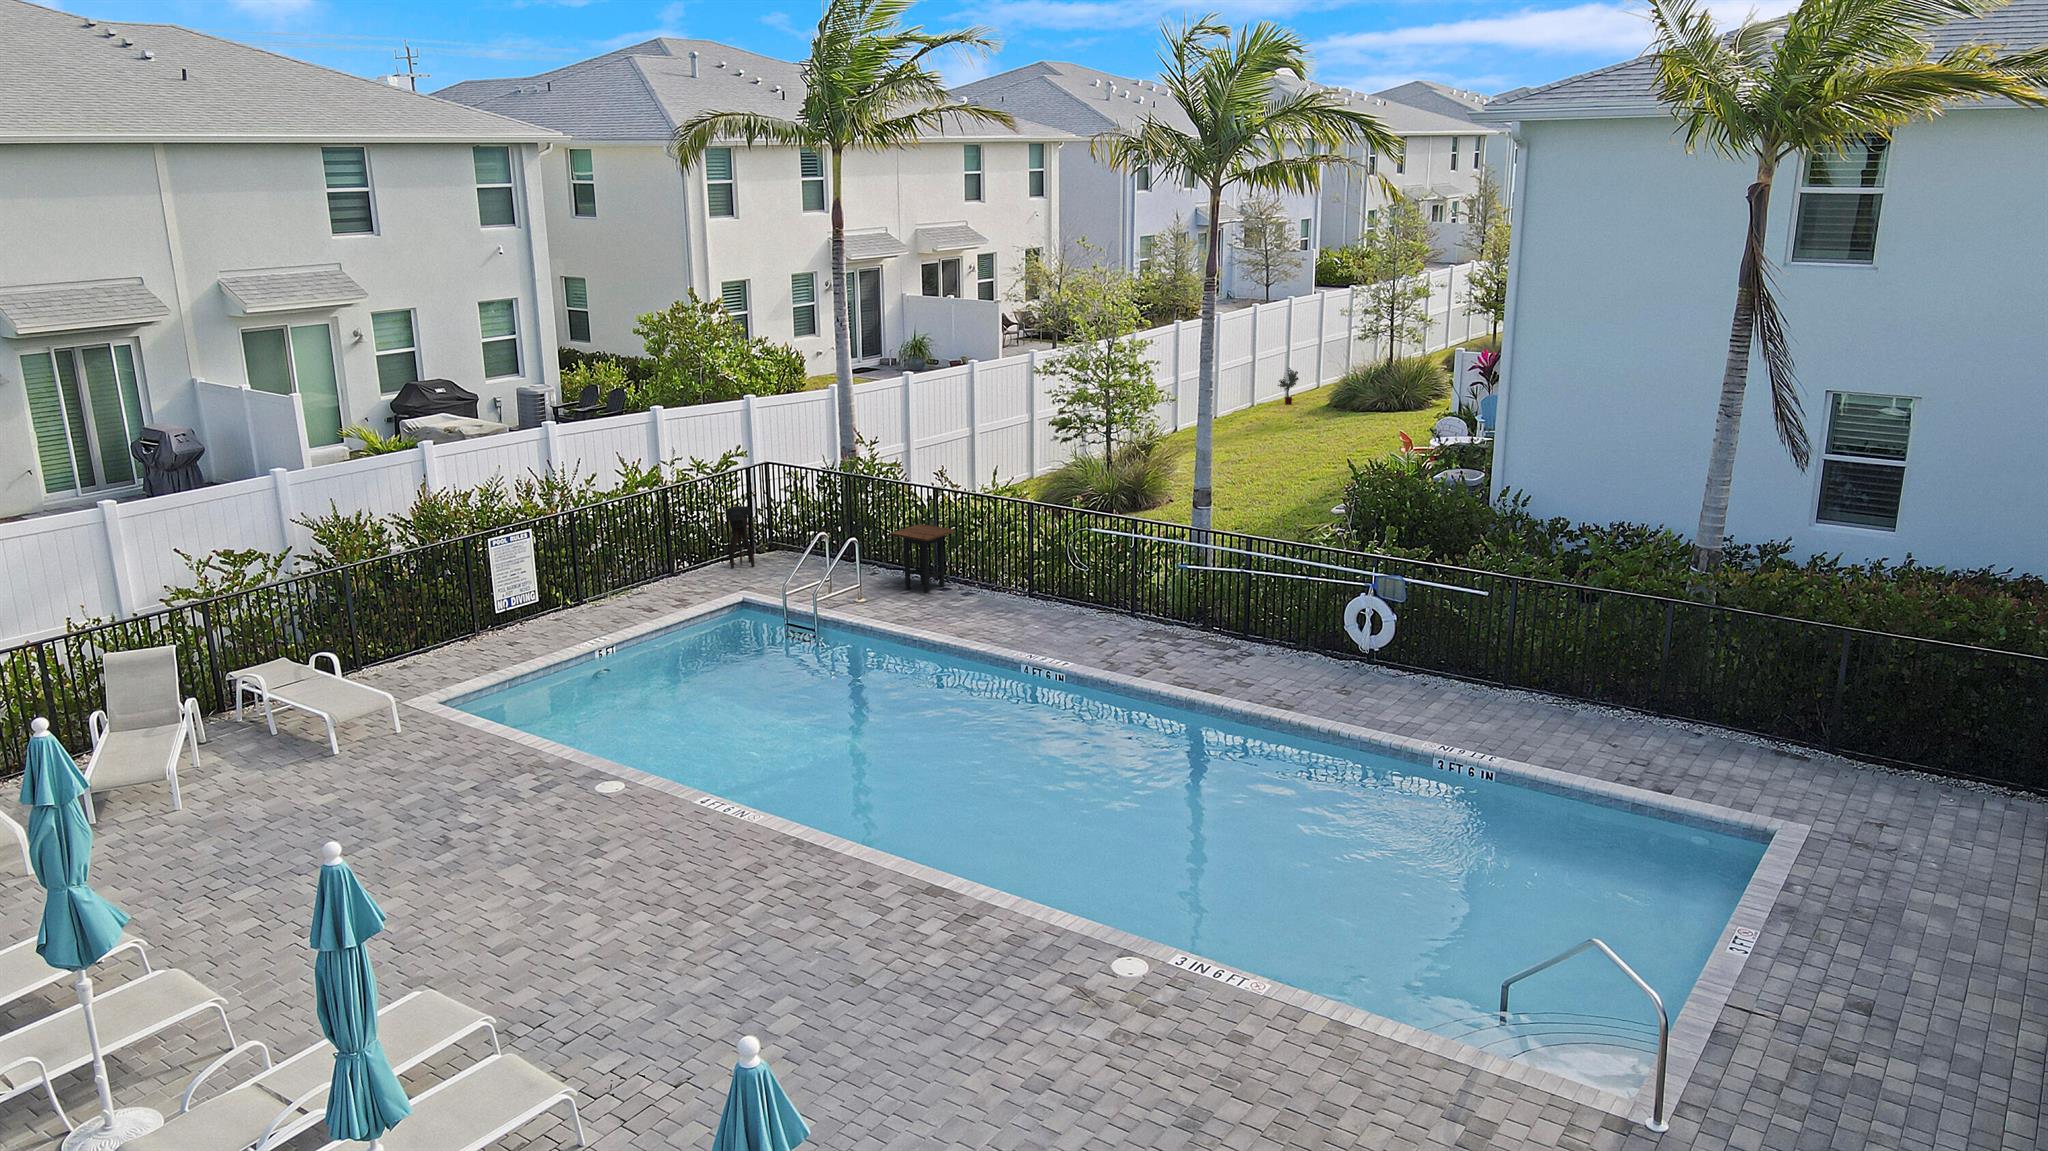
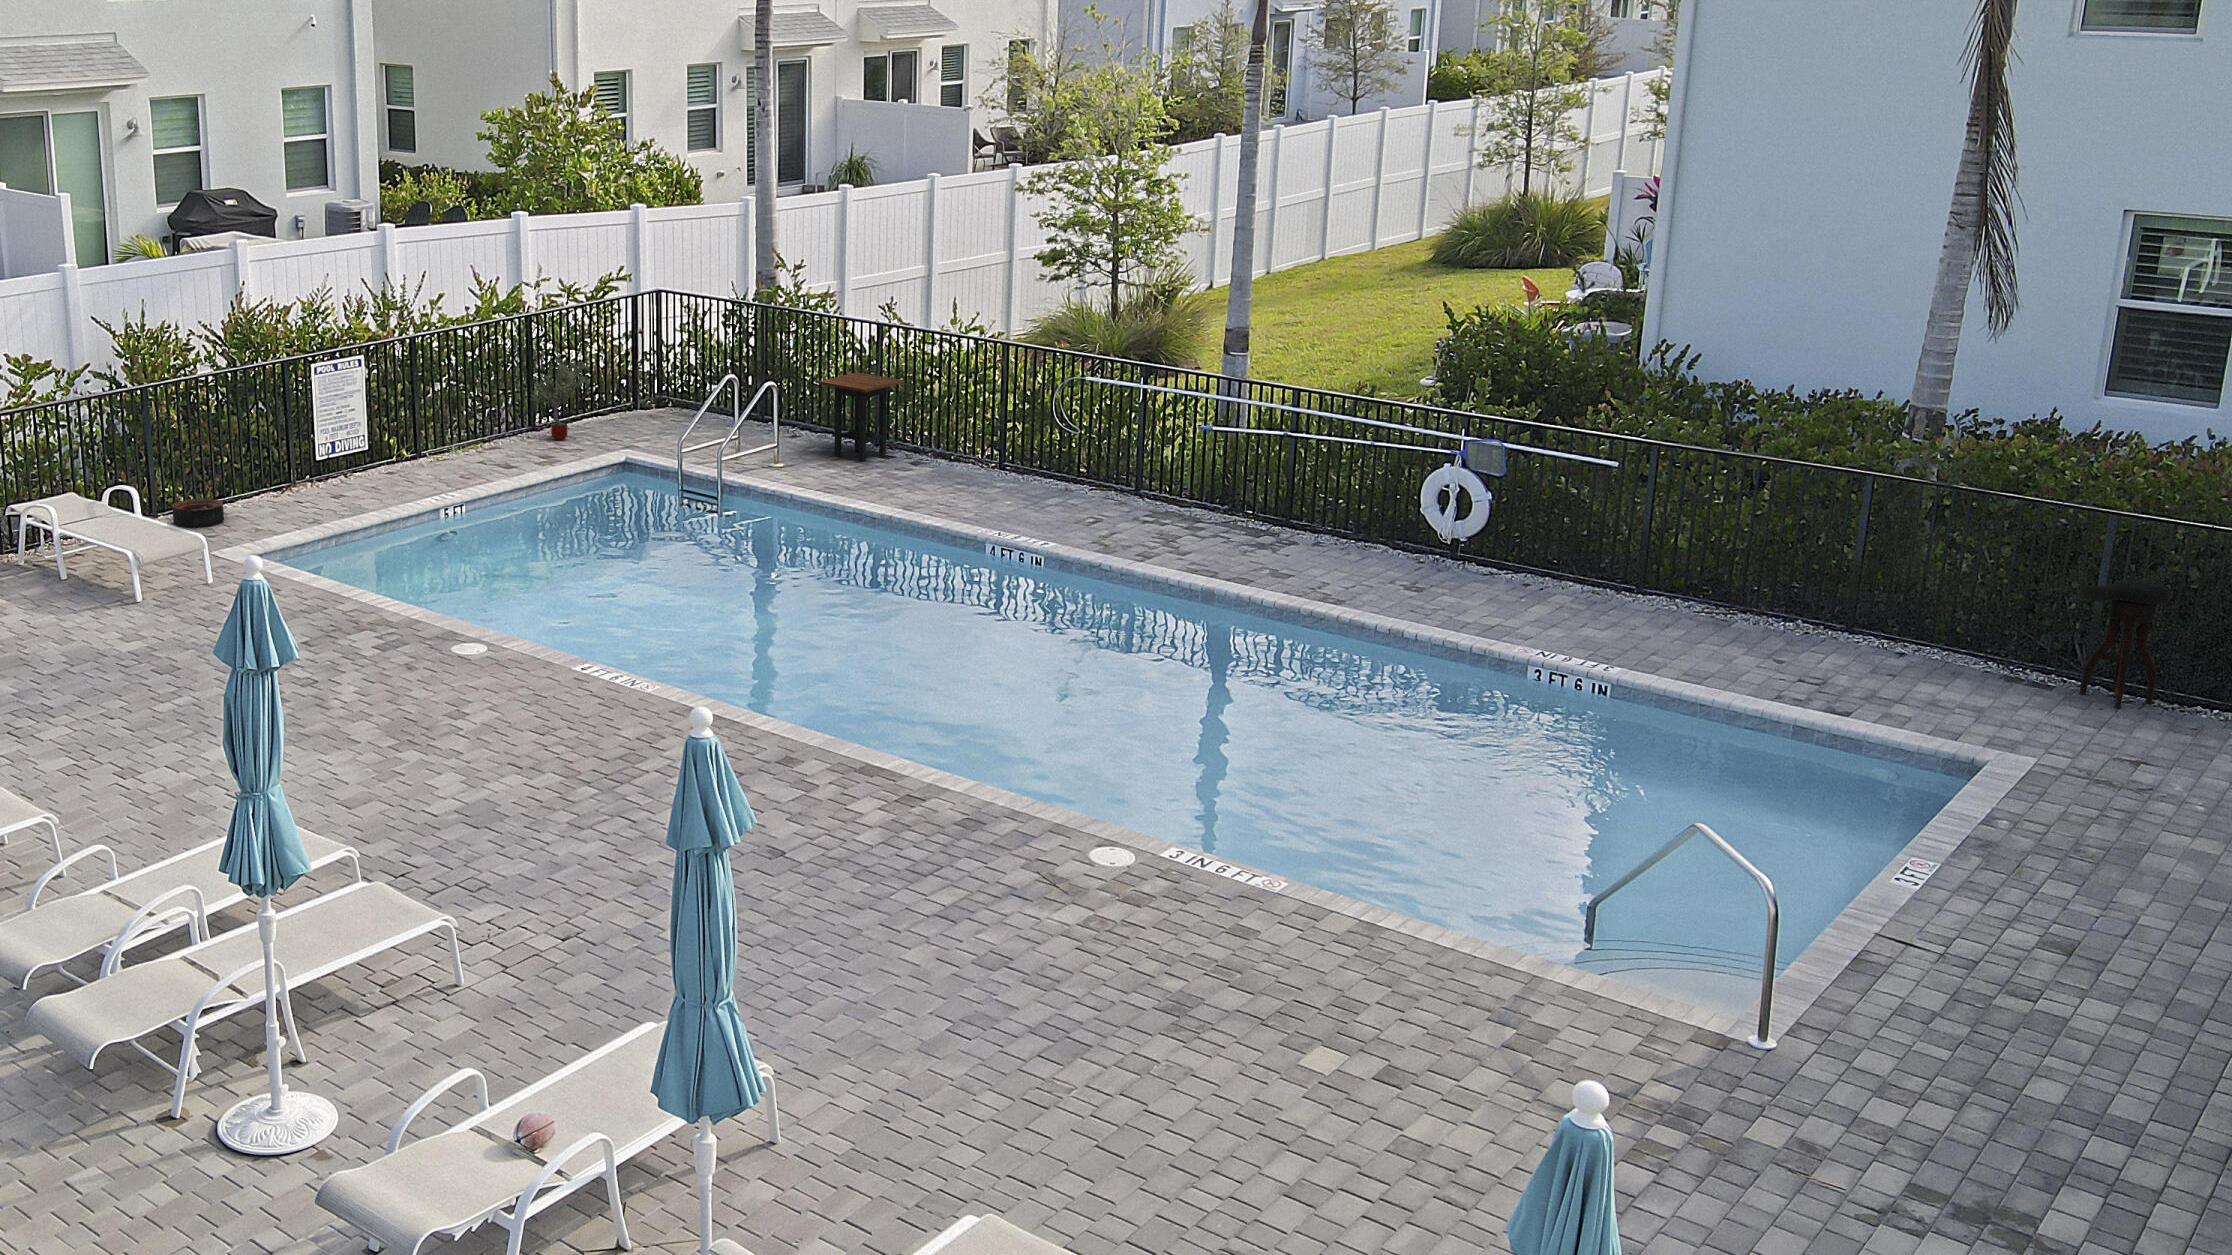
potted tree: present [1278,368,1299,405] -> present [531,354,586,440]
stool: present [726,506,754,568] -> present [2079,579,2171,708]
basket: none [372,652,417,678] -> present [172,498,224,528]

